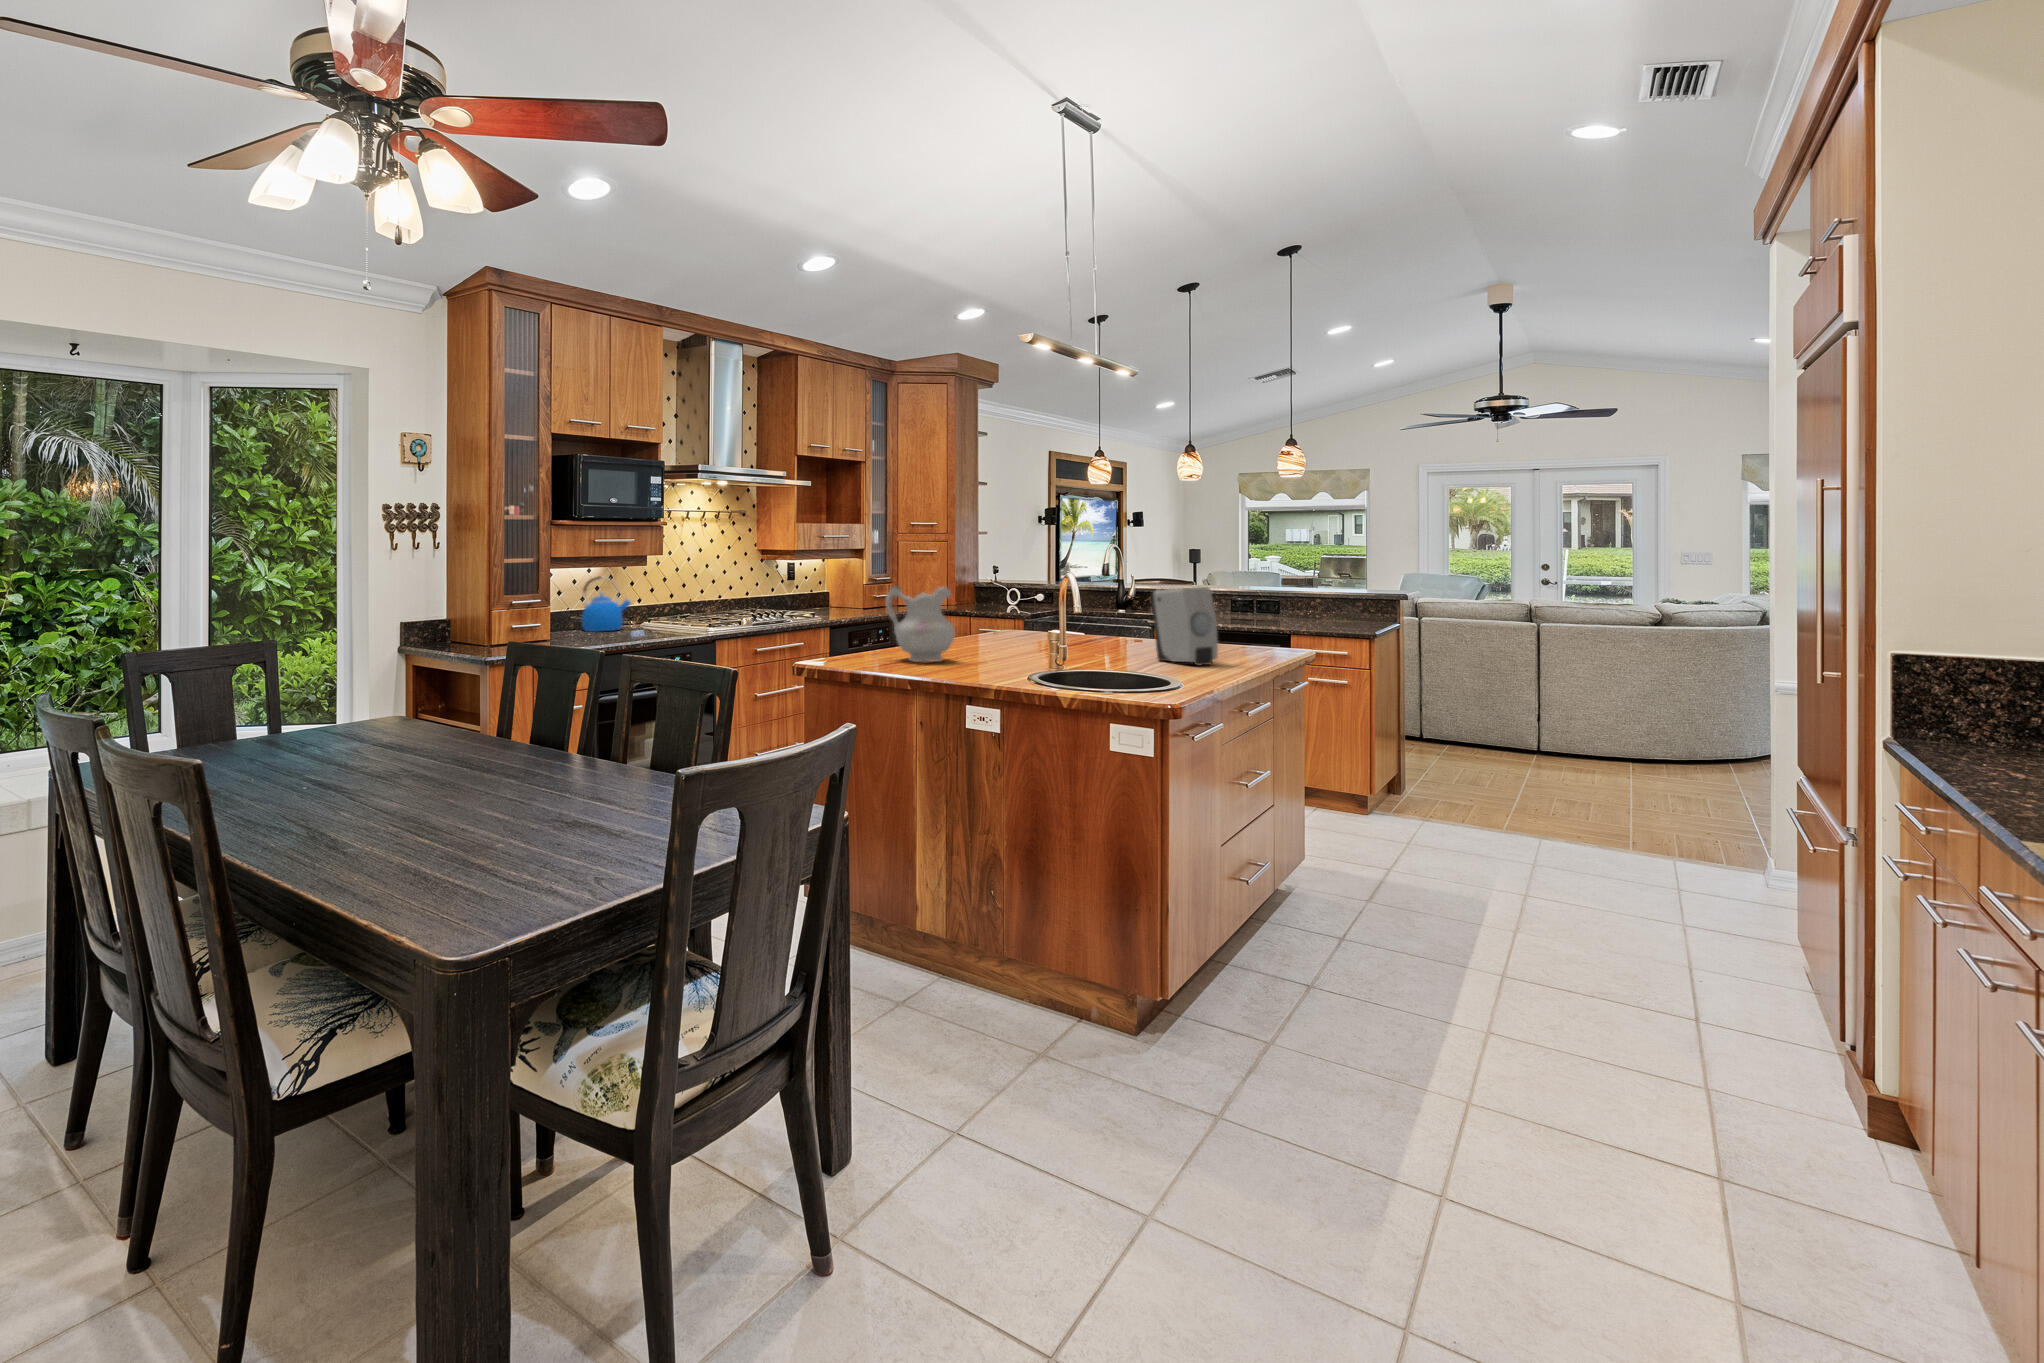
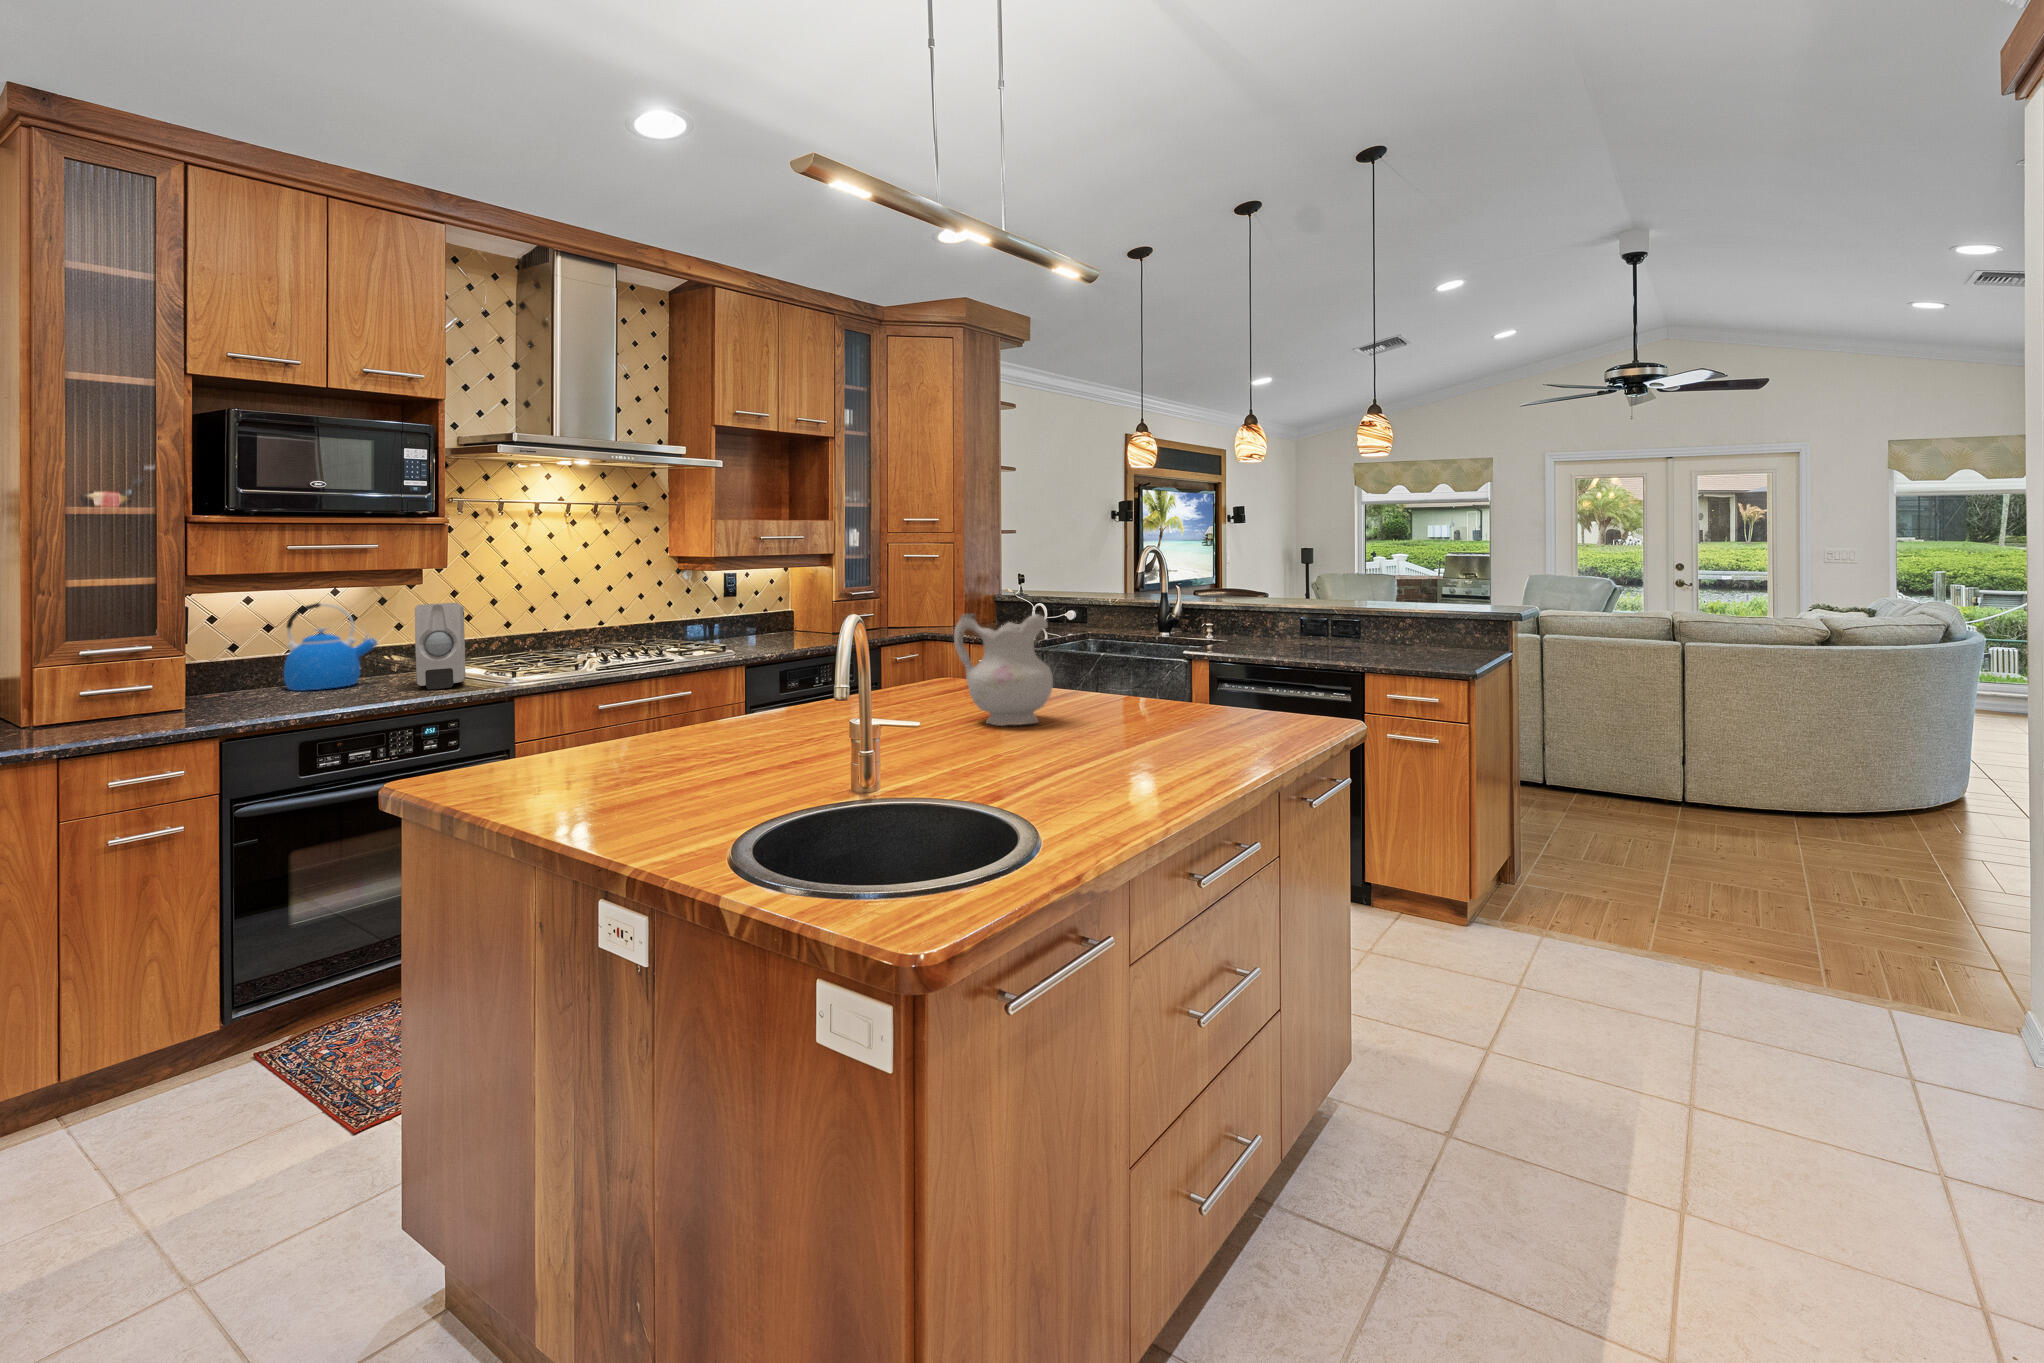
ceramic pitcher: present [886,586,955,662] -> present [954,613,1053,726]
soap dispenser: present [1151,587,1218,666] -> present [415,603,466,689]

